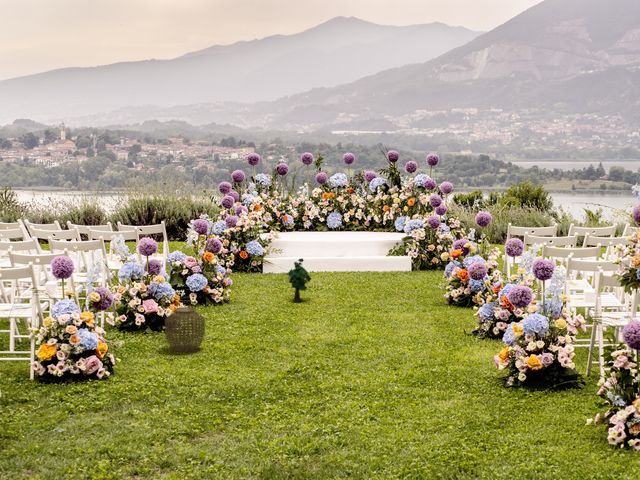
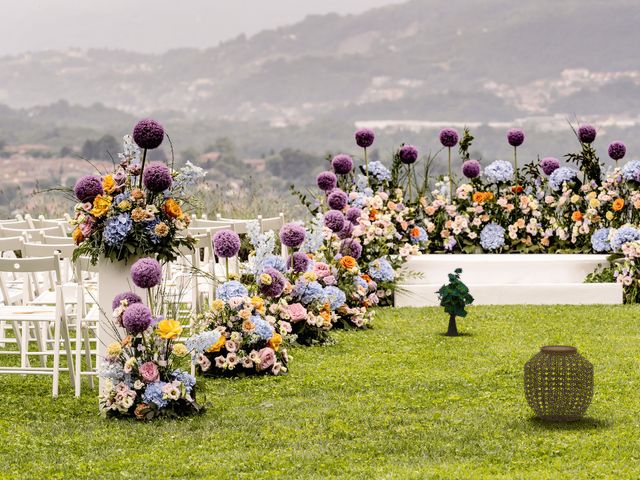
woven basket: present [165,307,205,352] -> present [524,345,594,422]

